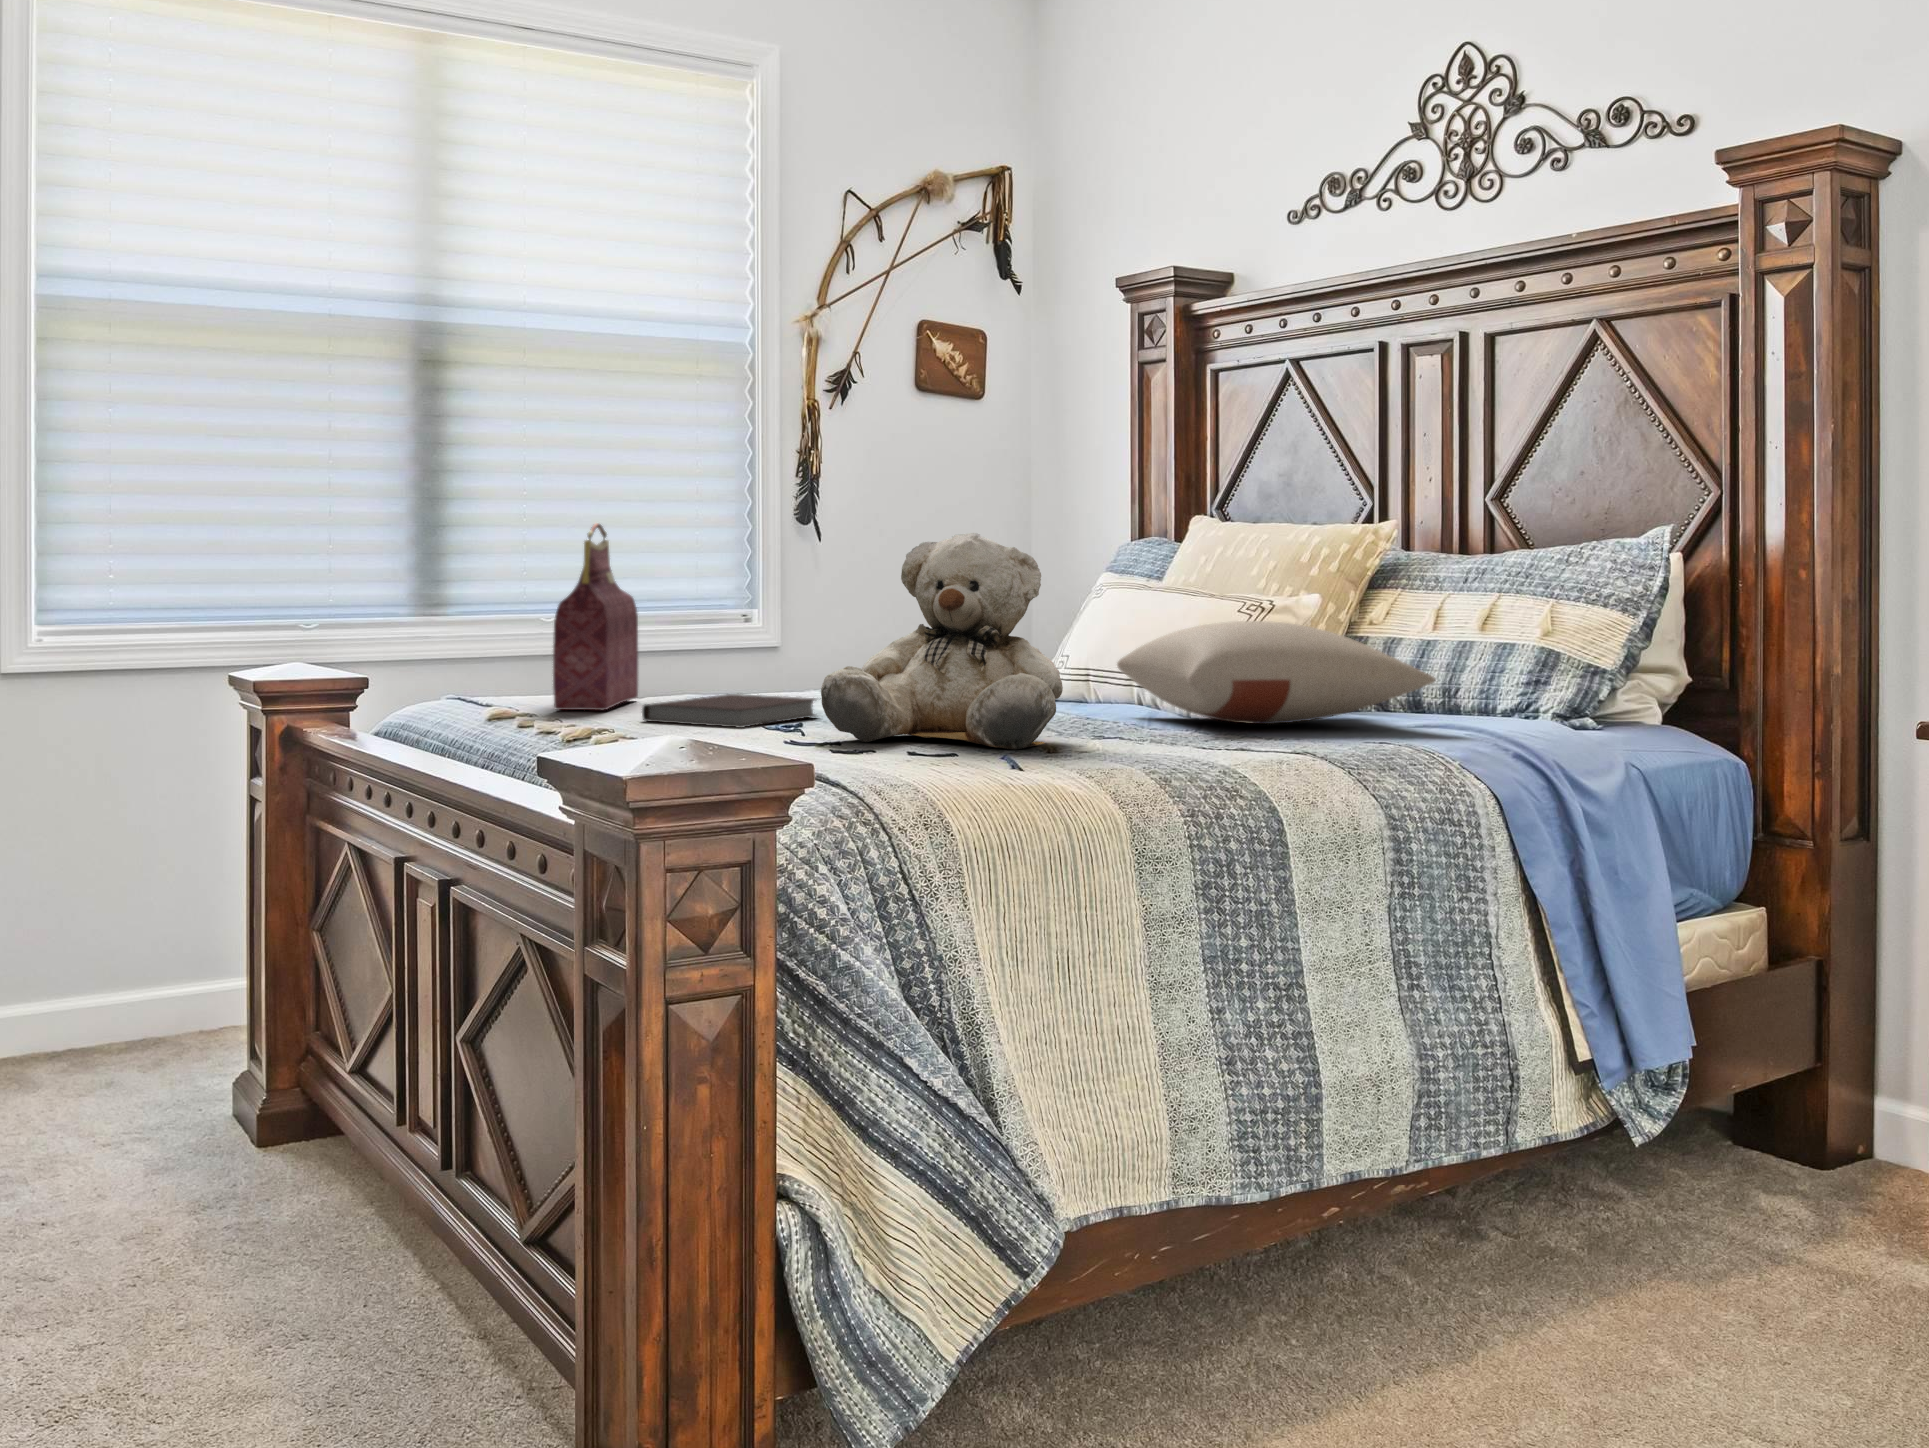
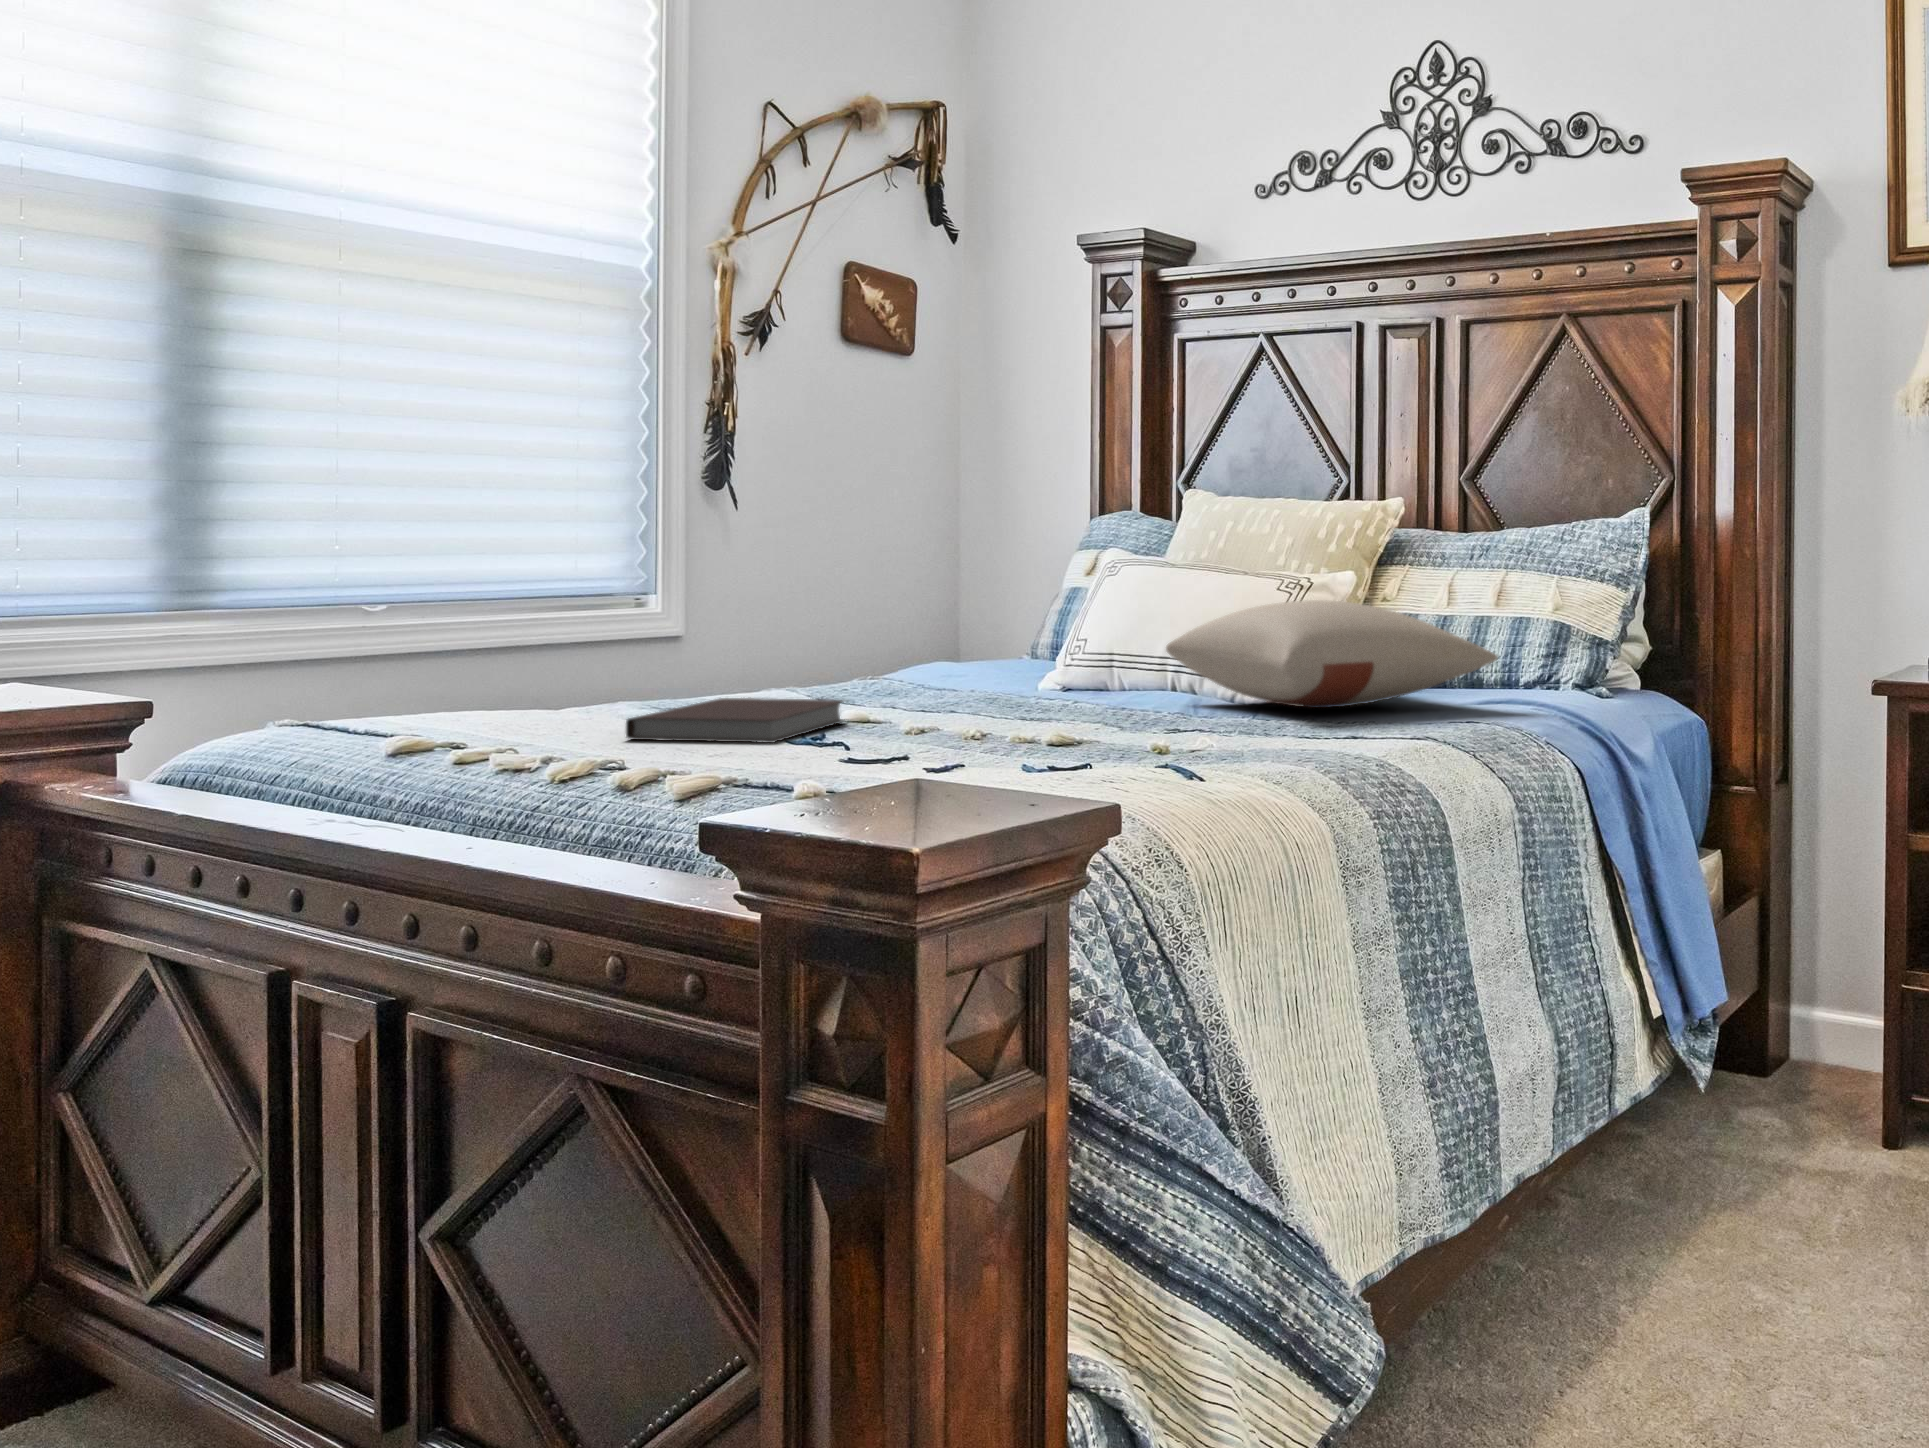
handbag: present [553,523,638,710] -> none [475,483,570,729]
teddy bear: present [821,533,1063,750] -> none [909,505,1194,755]

